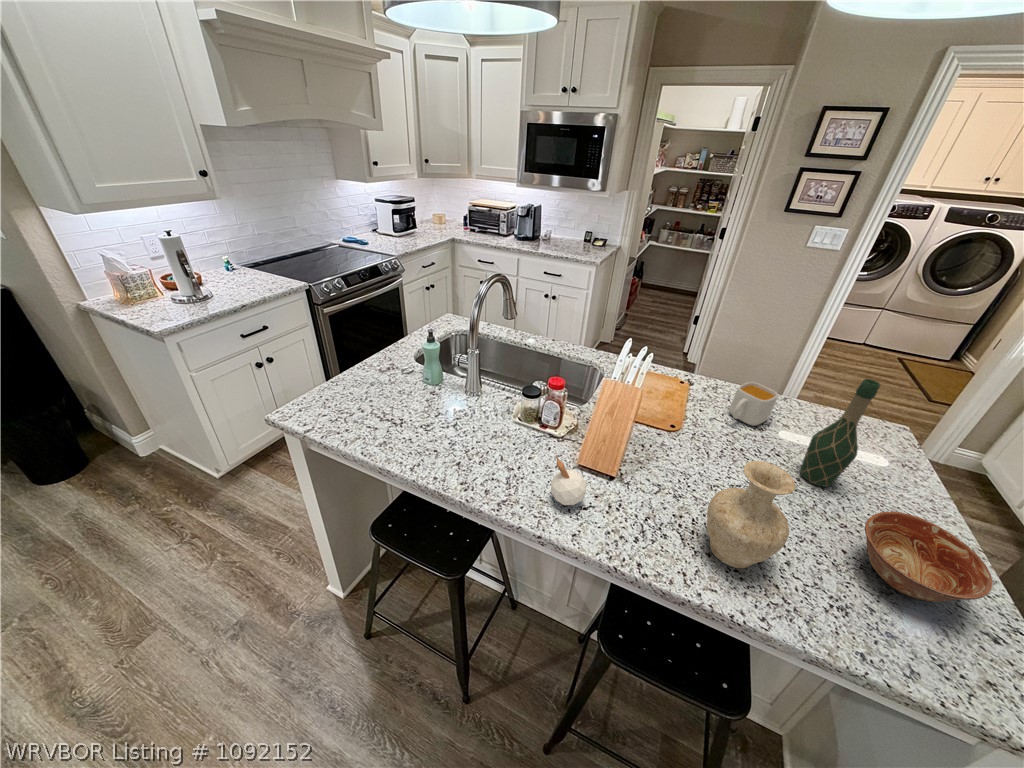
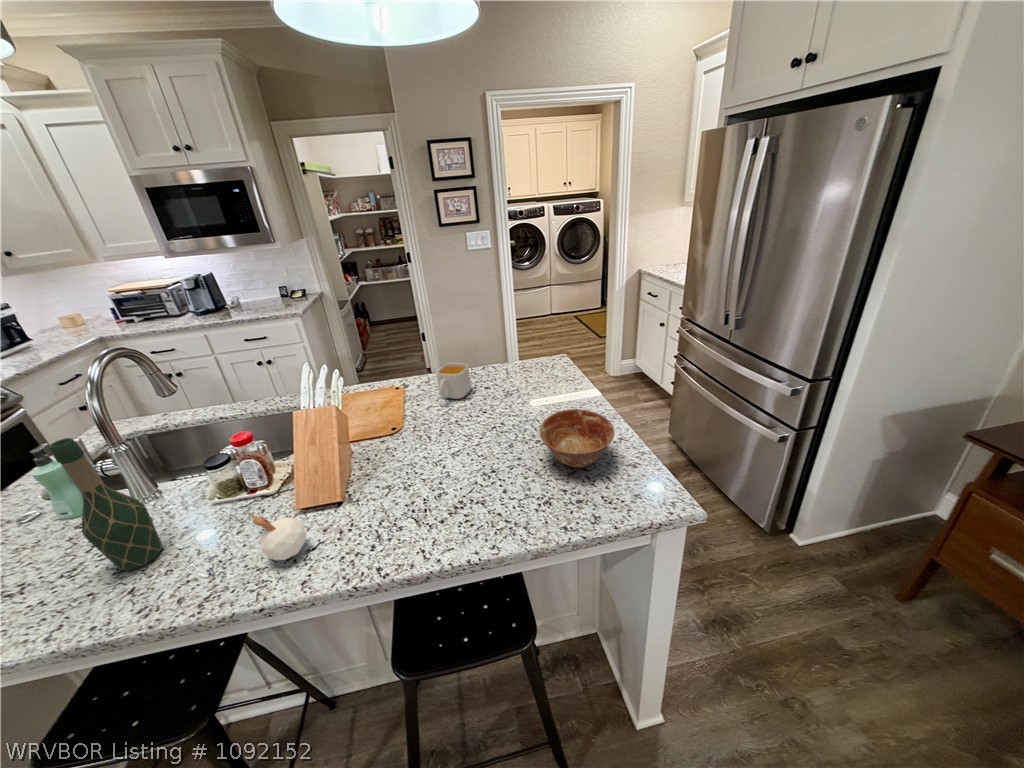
wine bottle: present [800,379,880,487] -> present [49,438,162,570]
vase: present [707,461,795,568] -> none [421,417,487,521]

